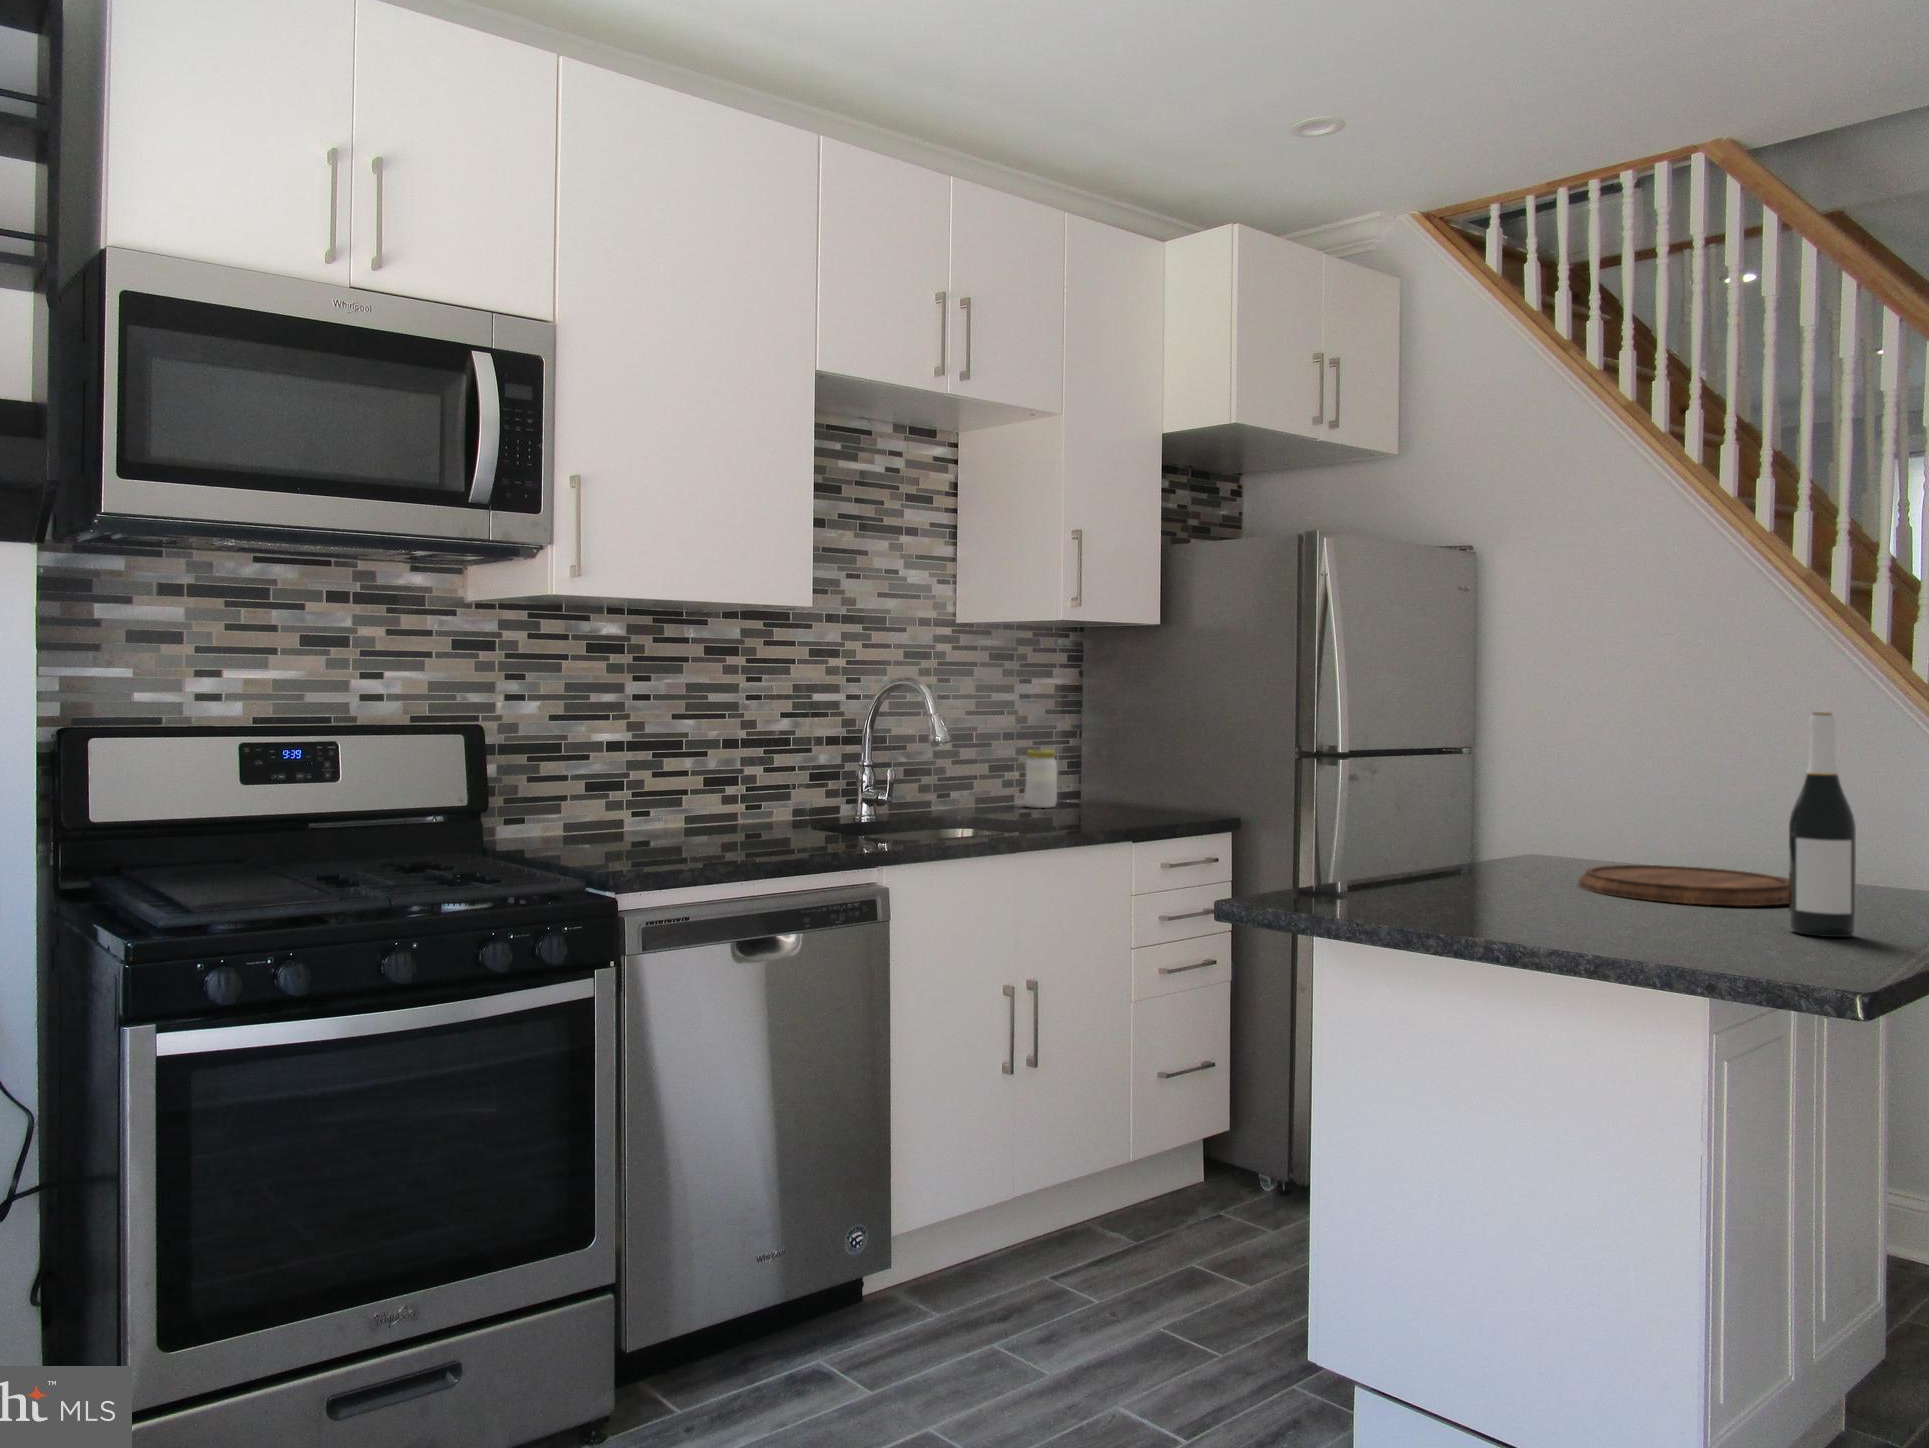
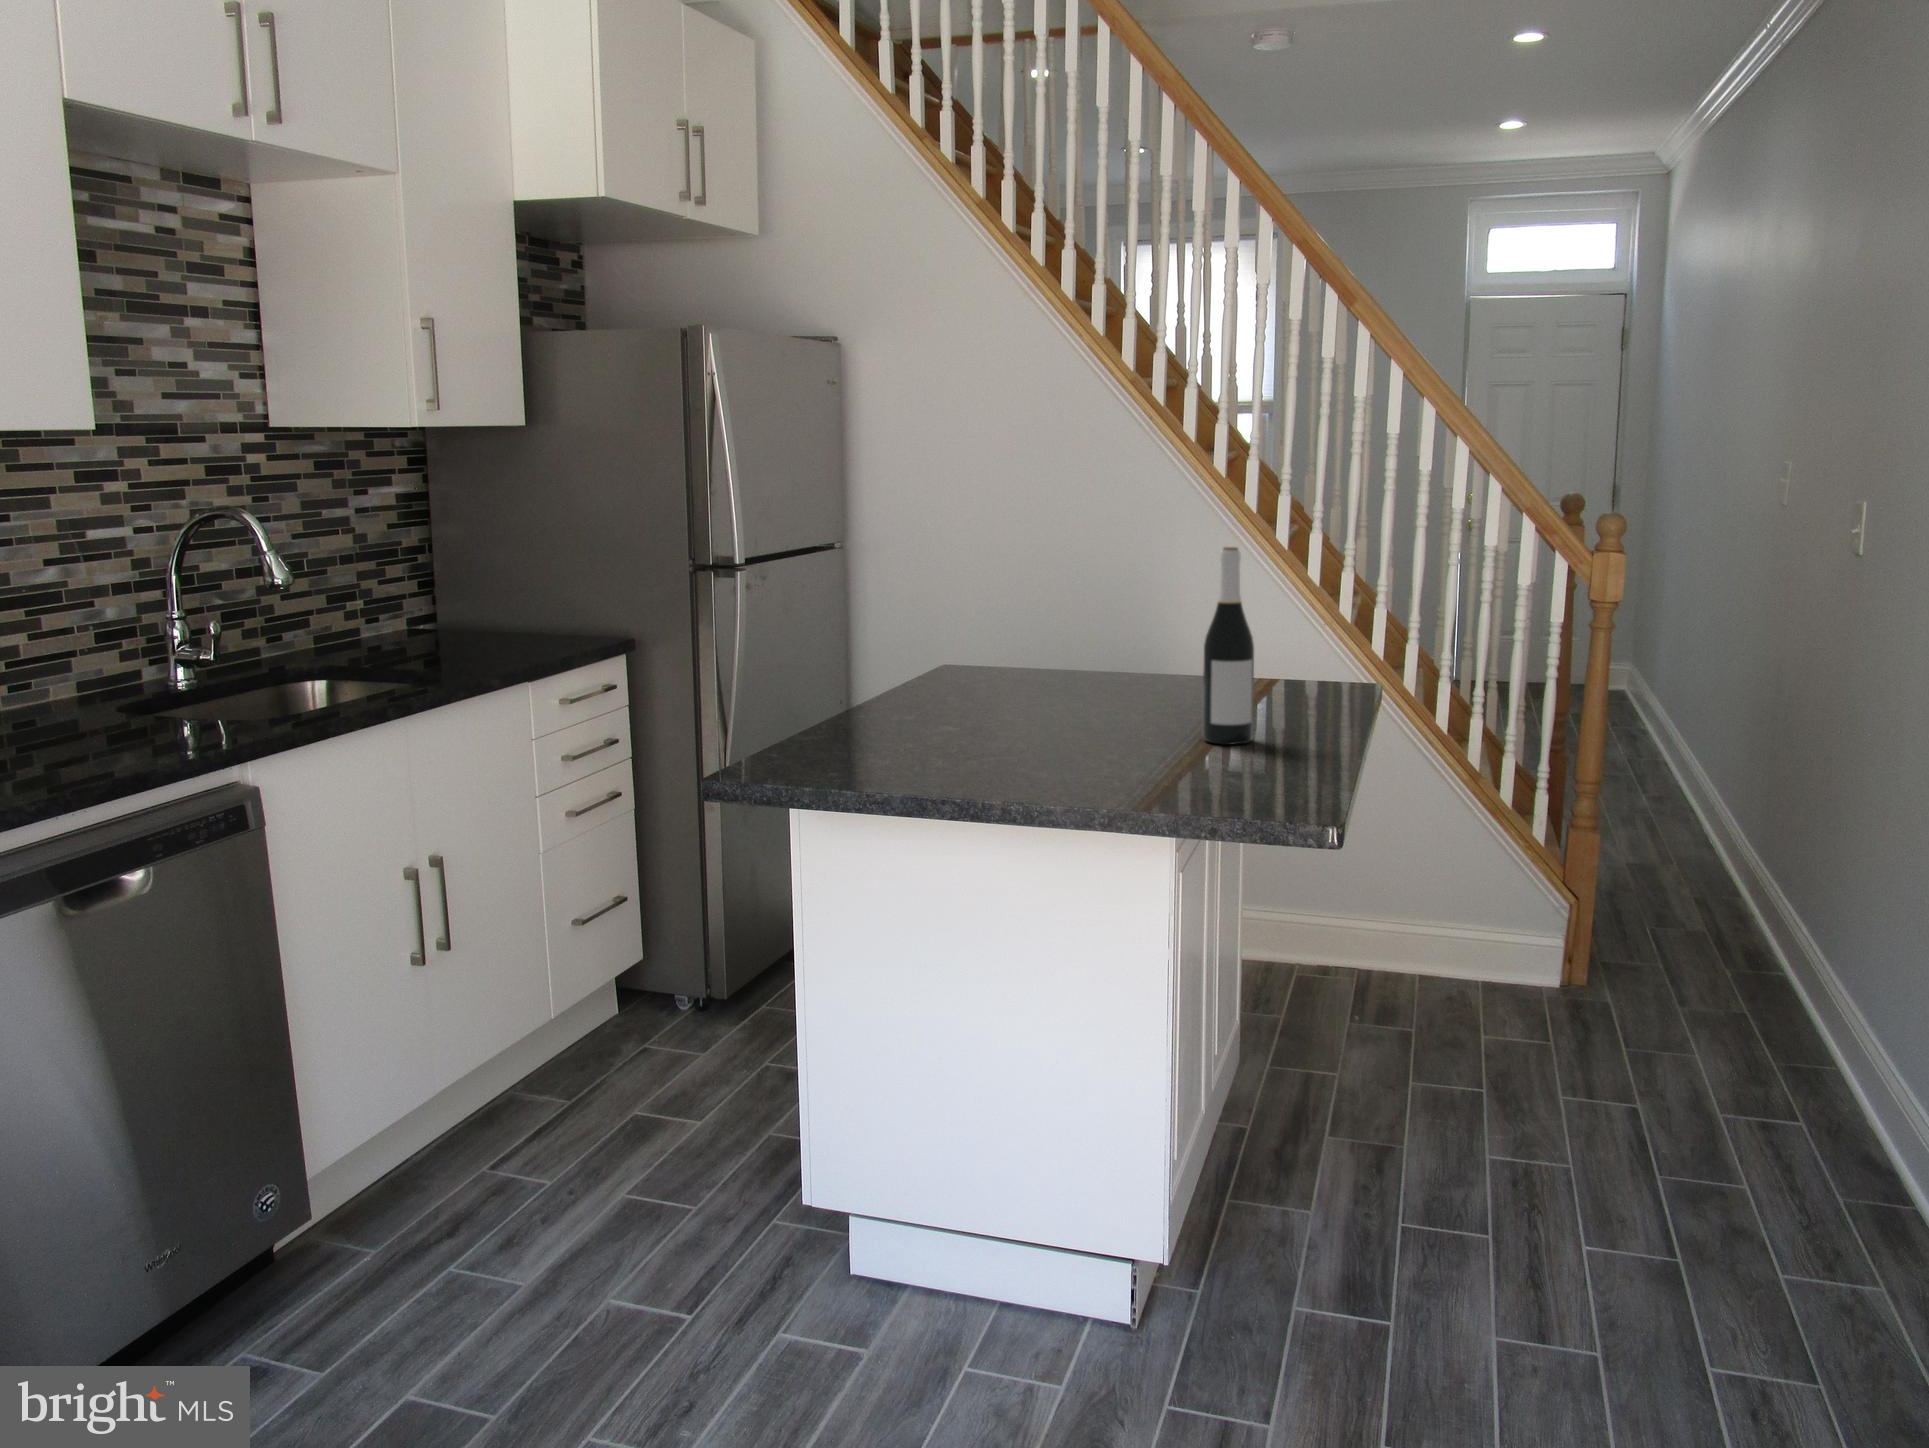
jar: present [1024,750,1057,808] -> none [367,571,411,639]
cutting board: present [1578,865,1789,906] -> none [1005,672,1184,716]

